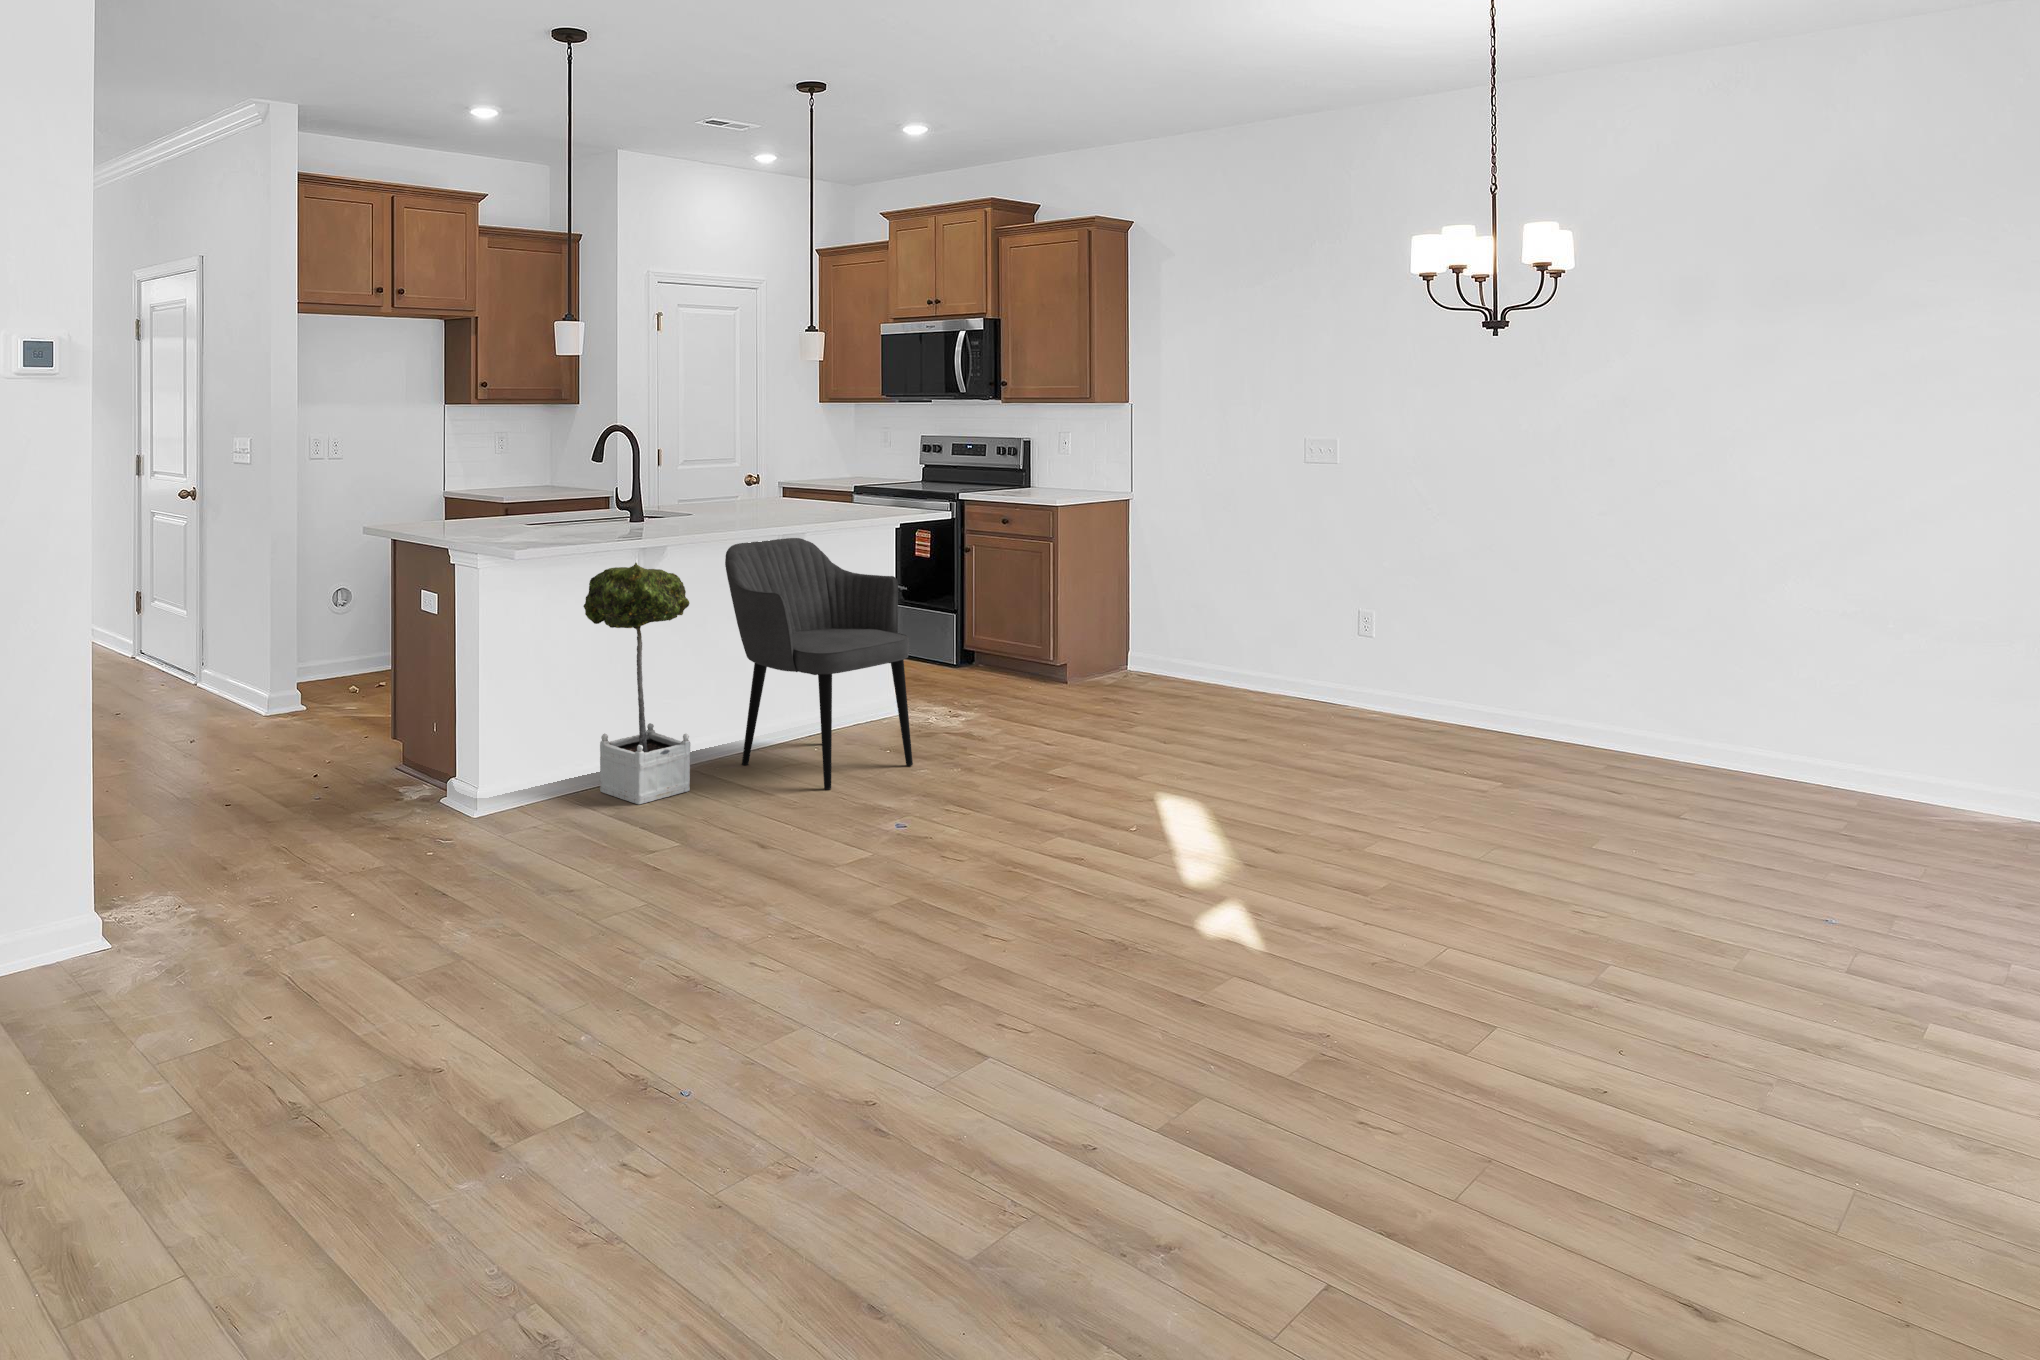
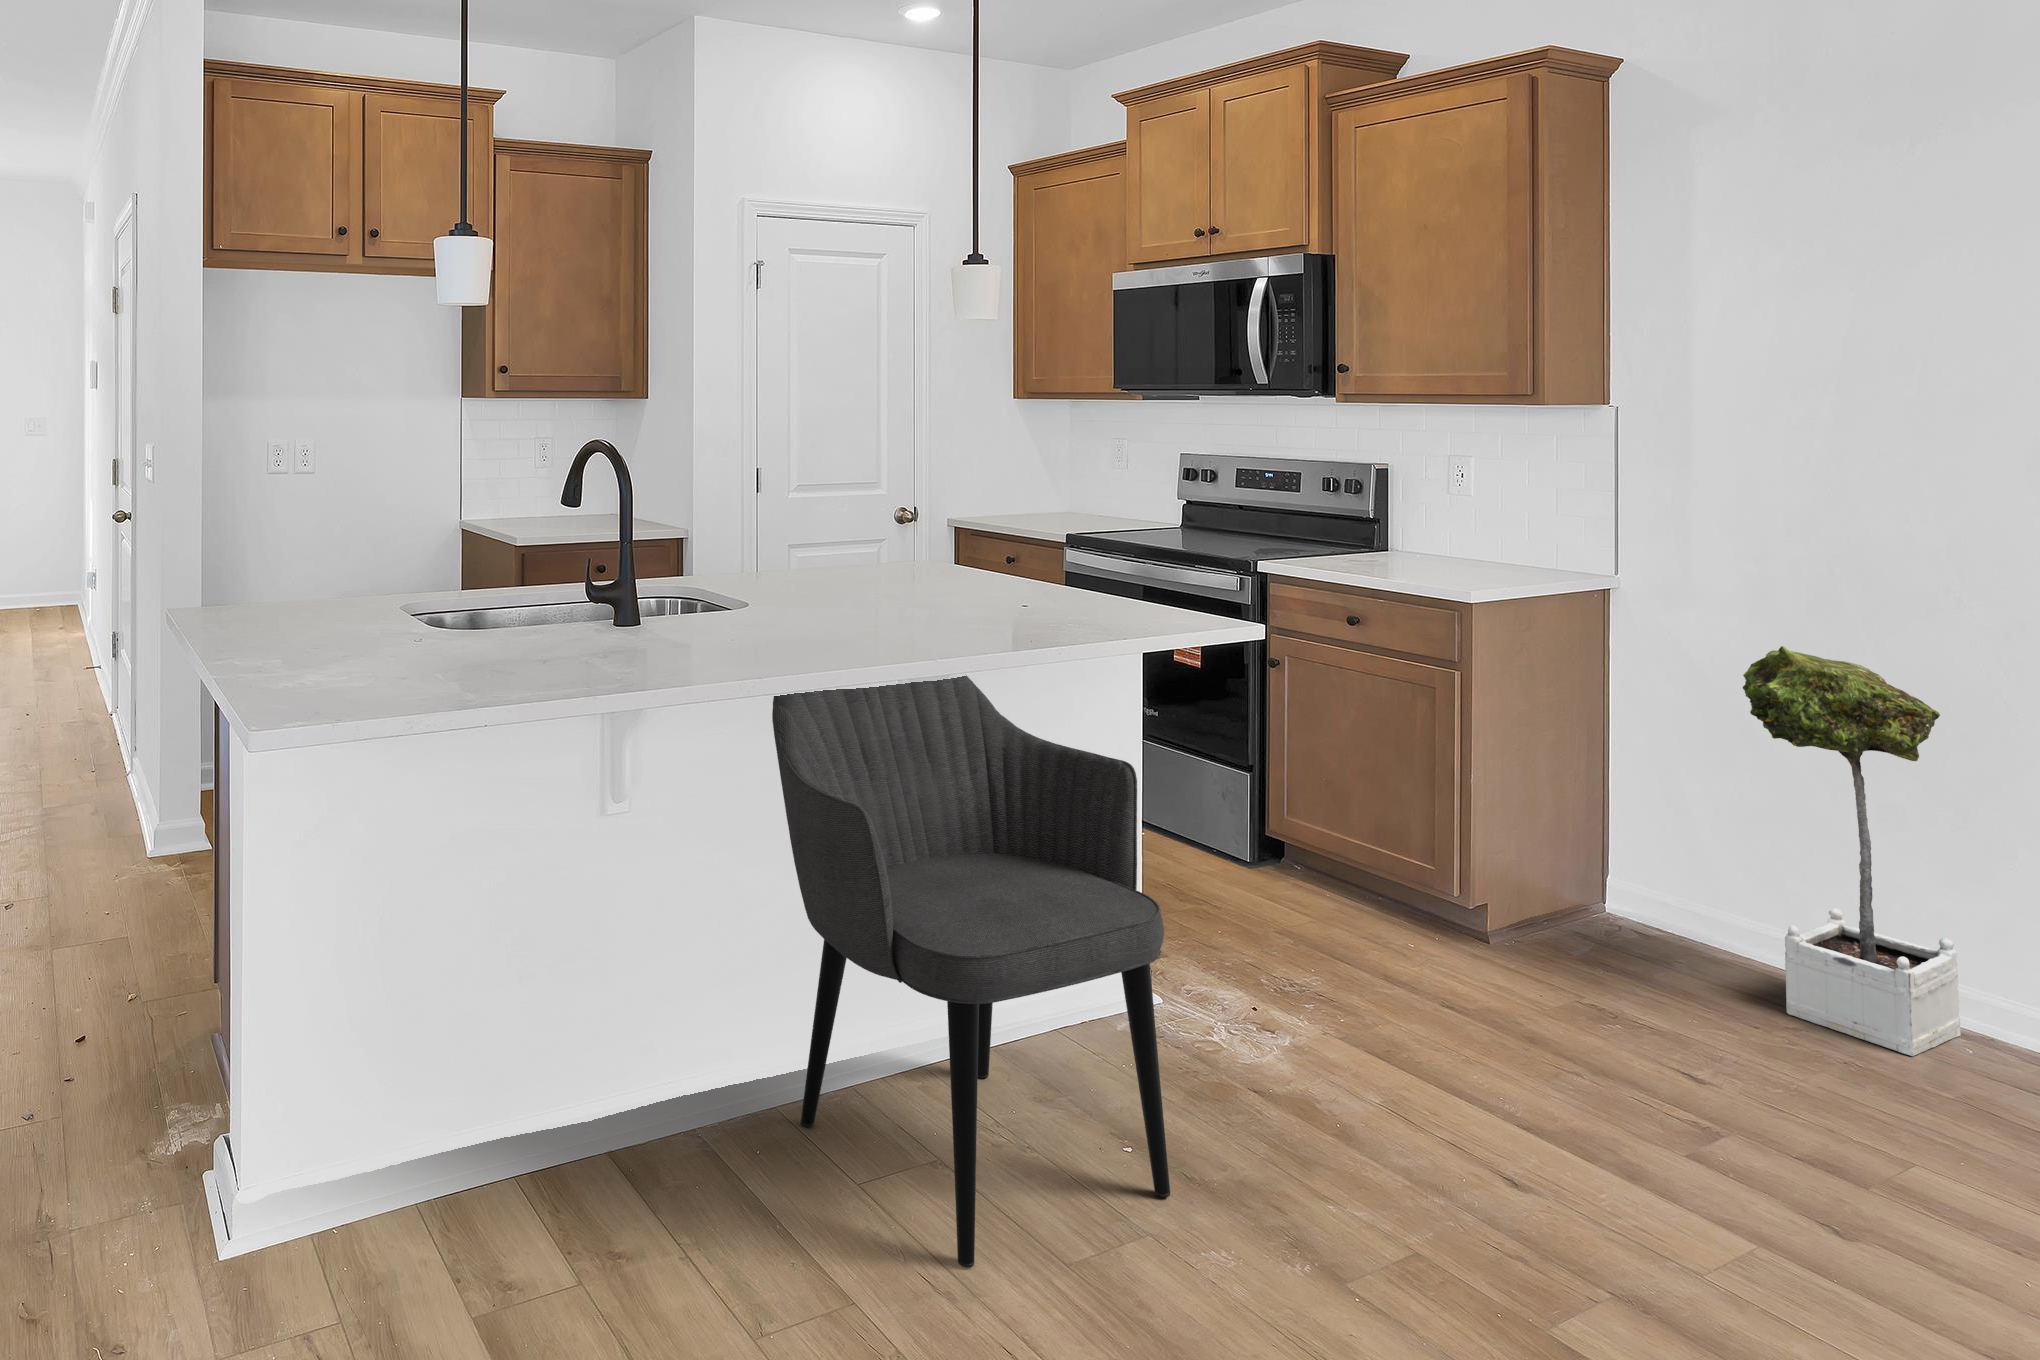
potted tree: present [583,563,690,804] -> present [1743,646,1961,1056]

